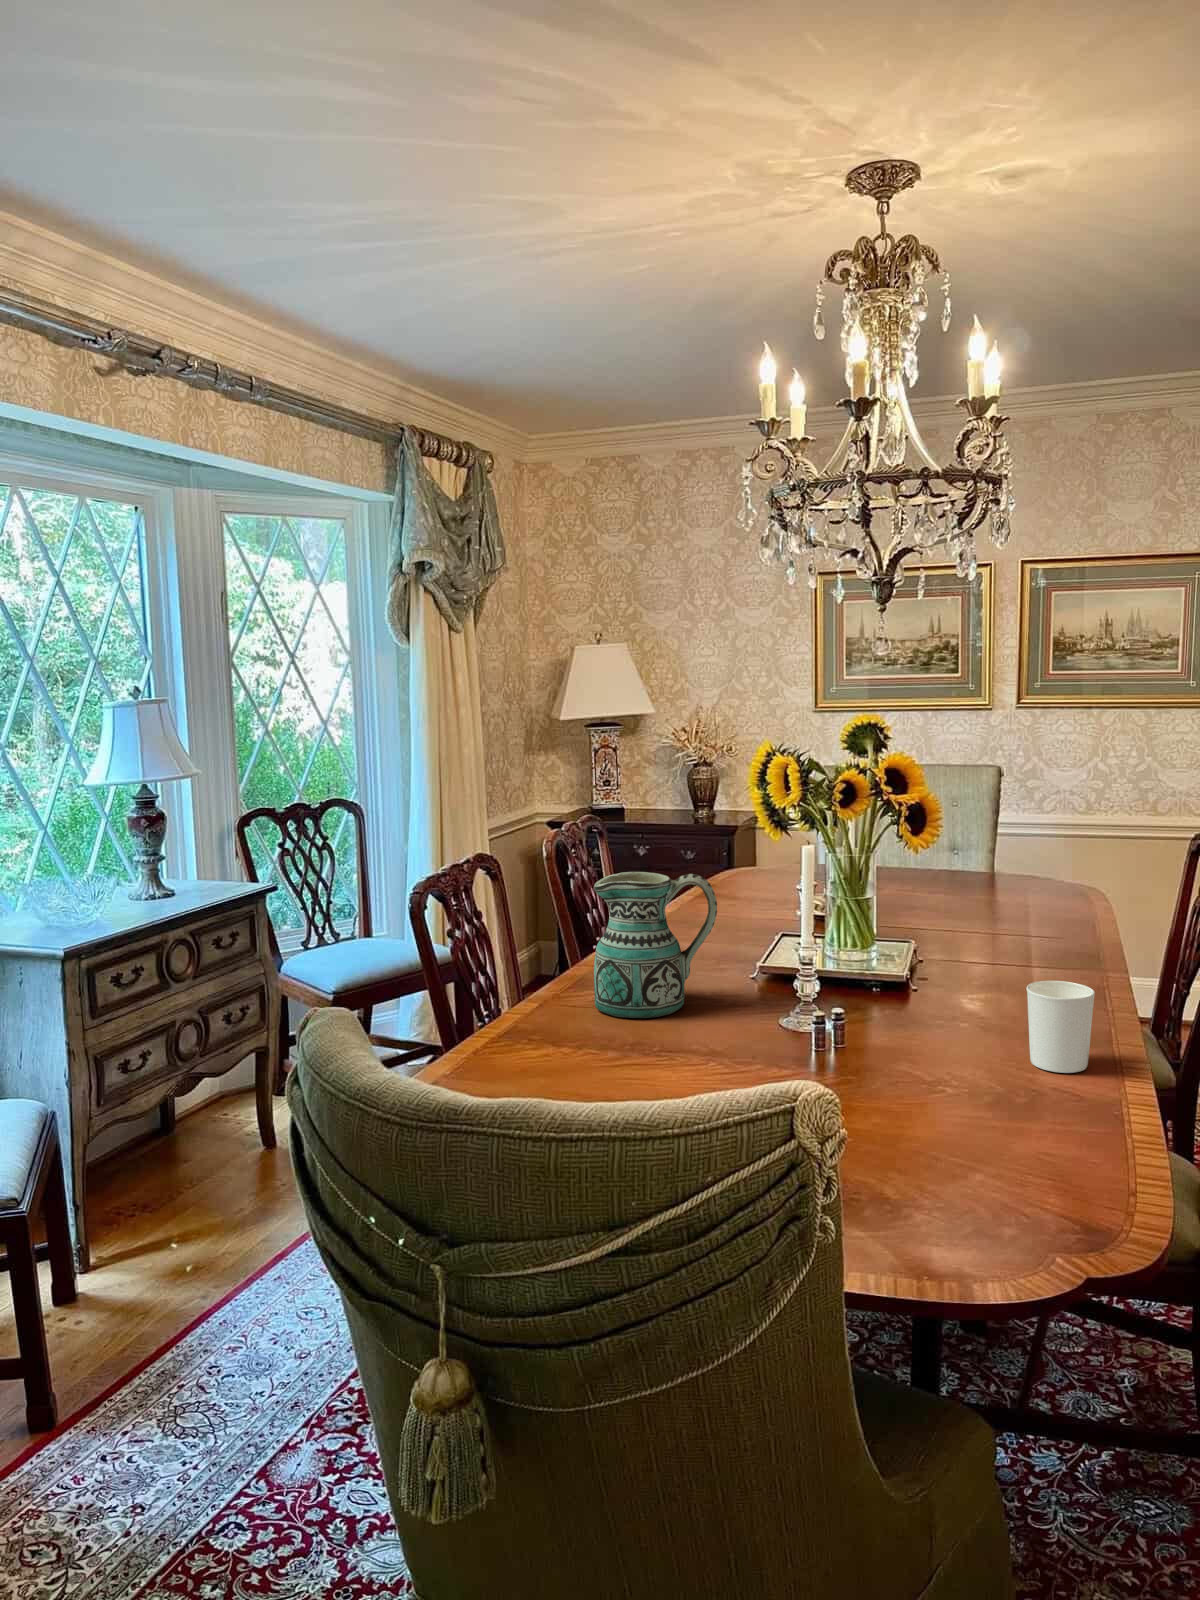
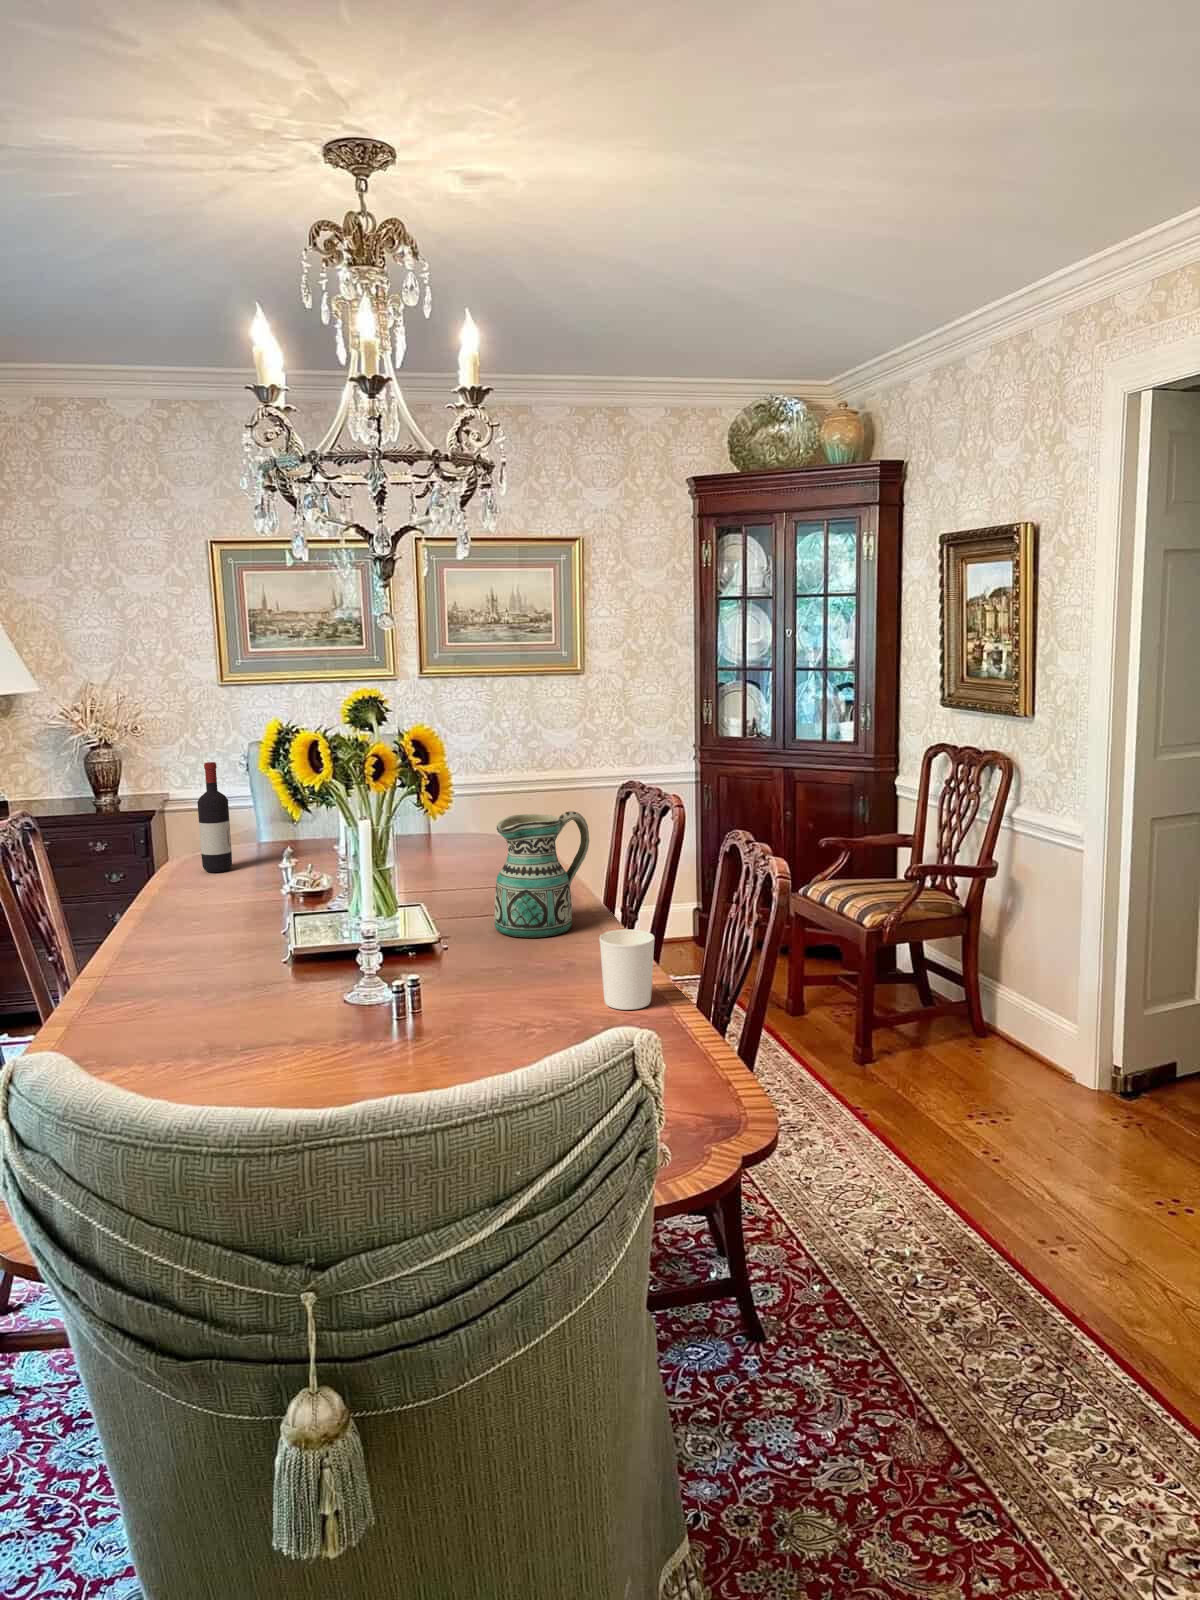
wine bottle: none [735,779,763,884] -> present [197,762,232,872]
ceramic pitcher: present [594,872,717,1018] -> present [495,811,589,938]

